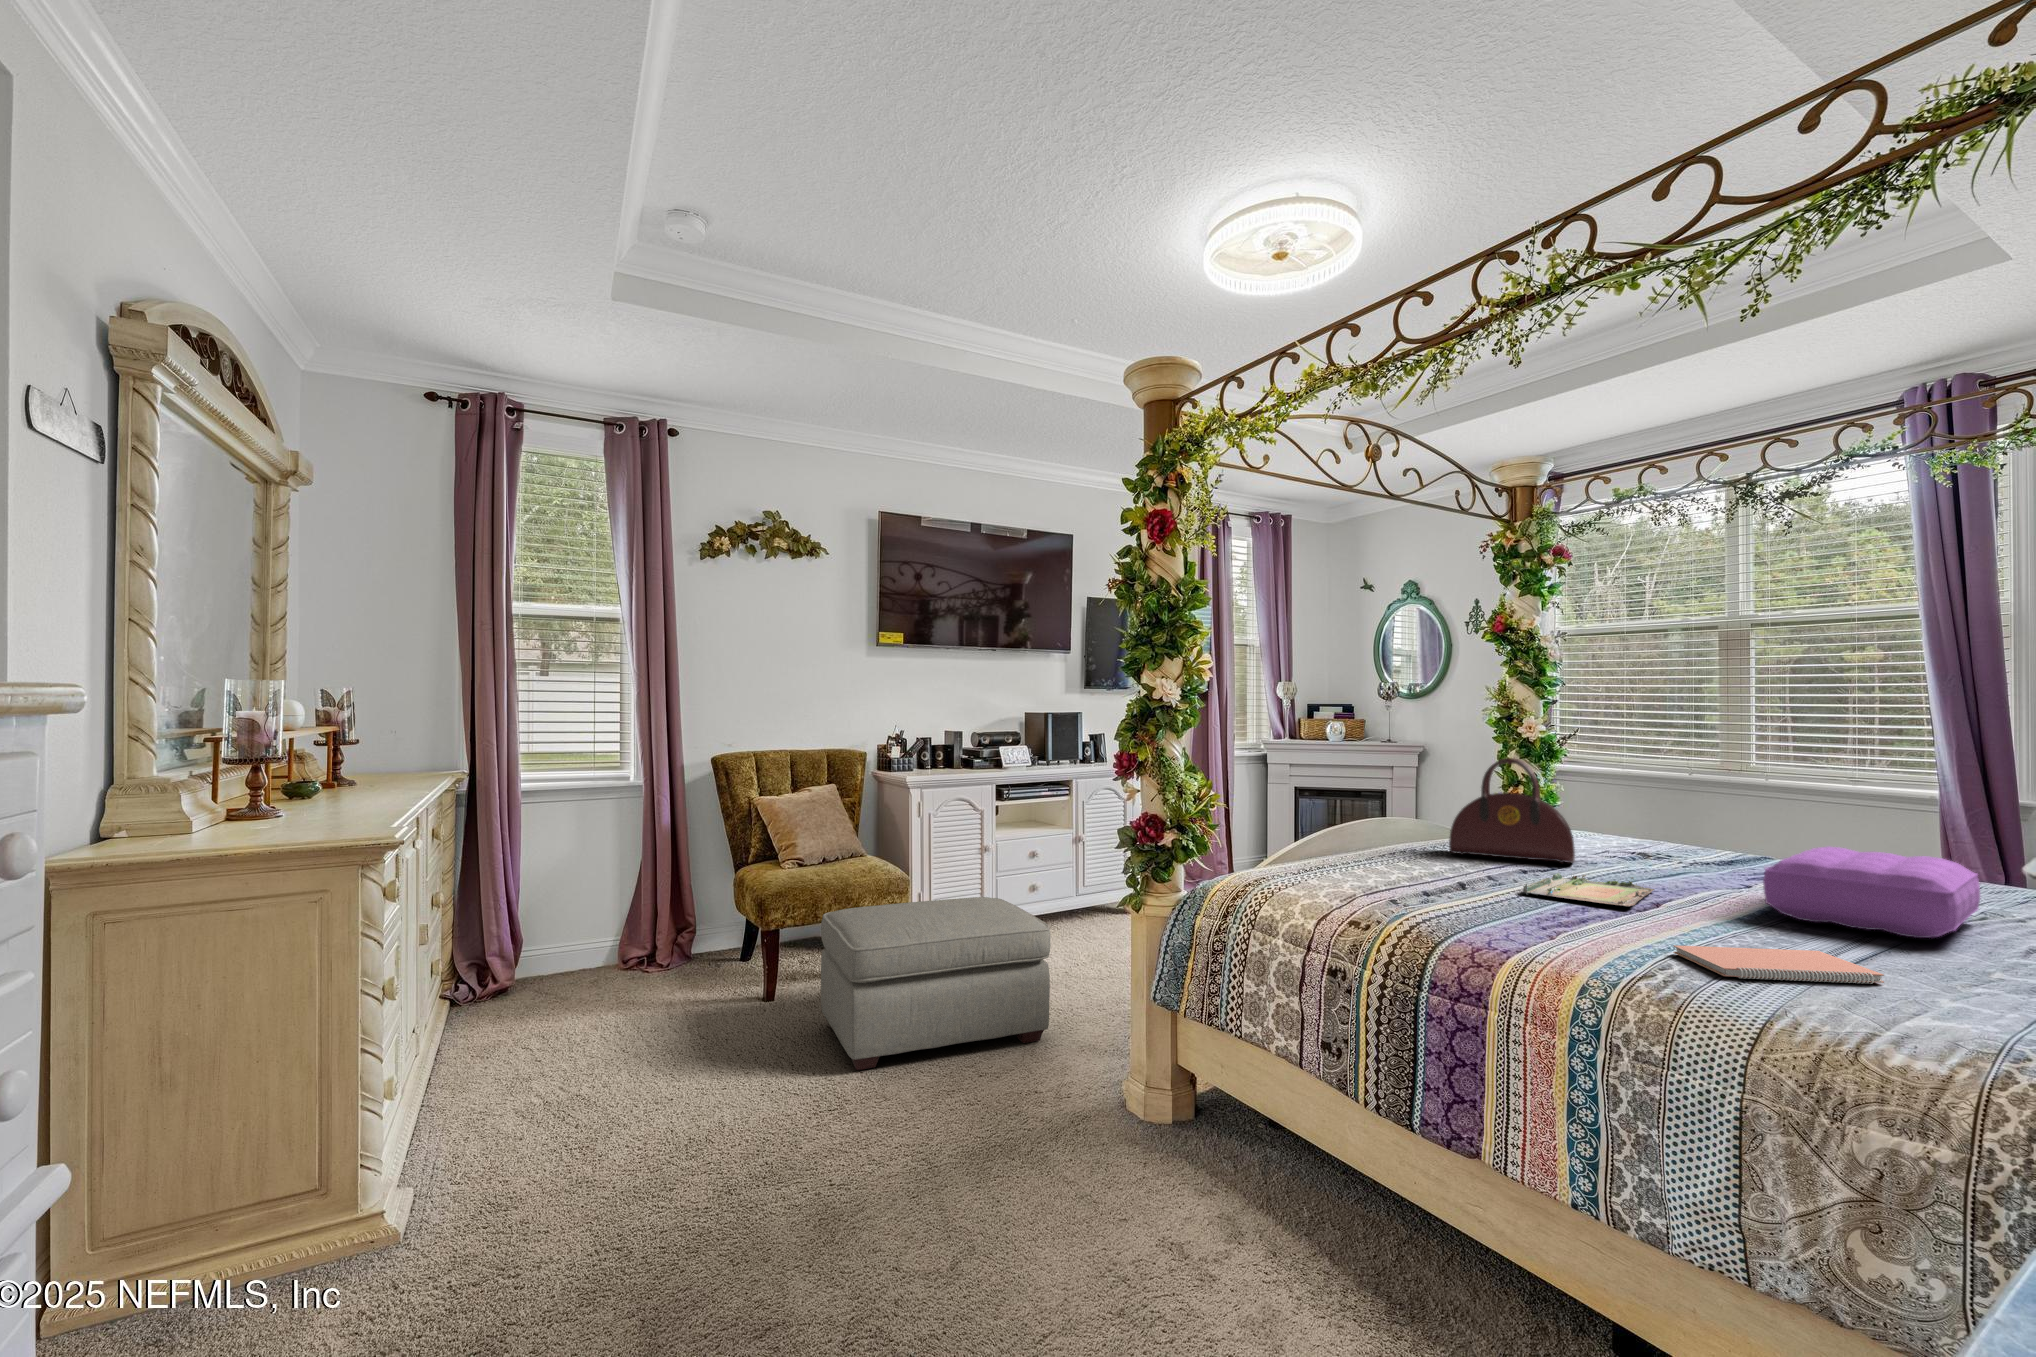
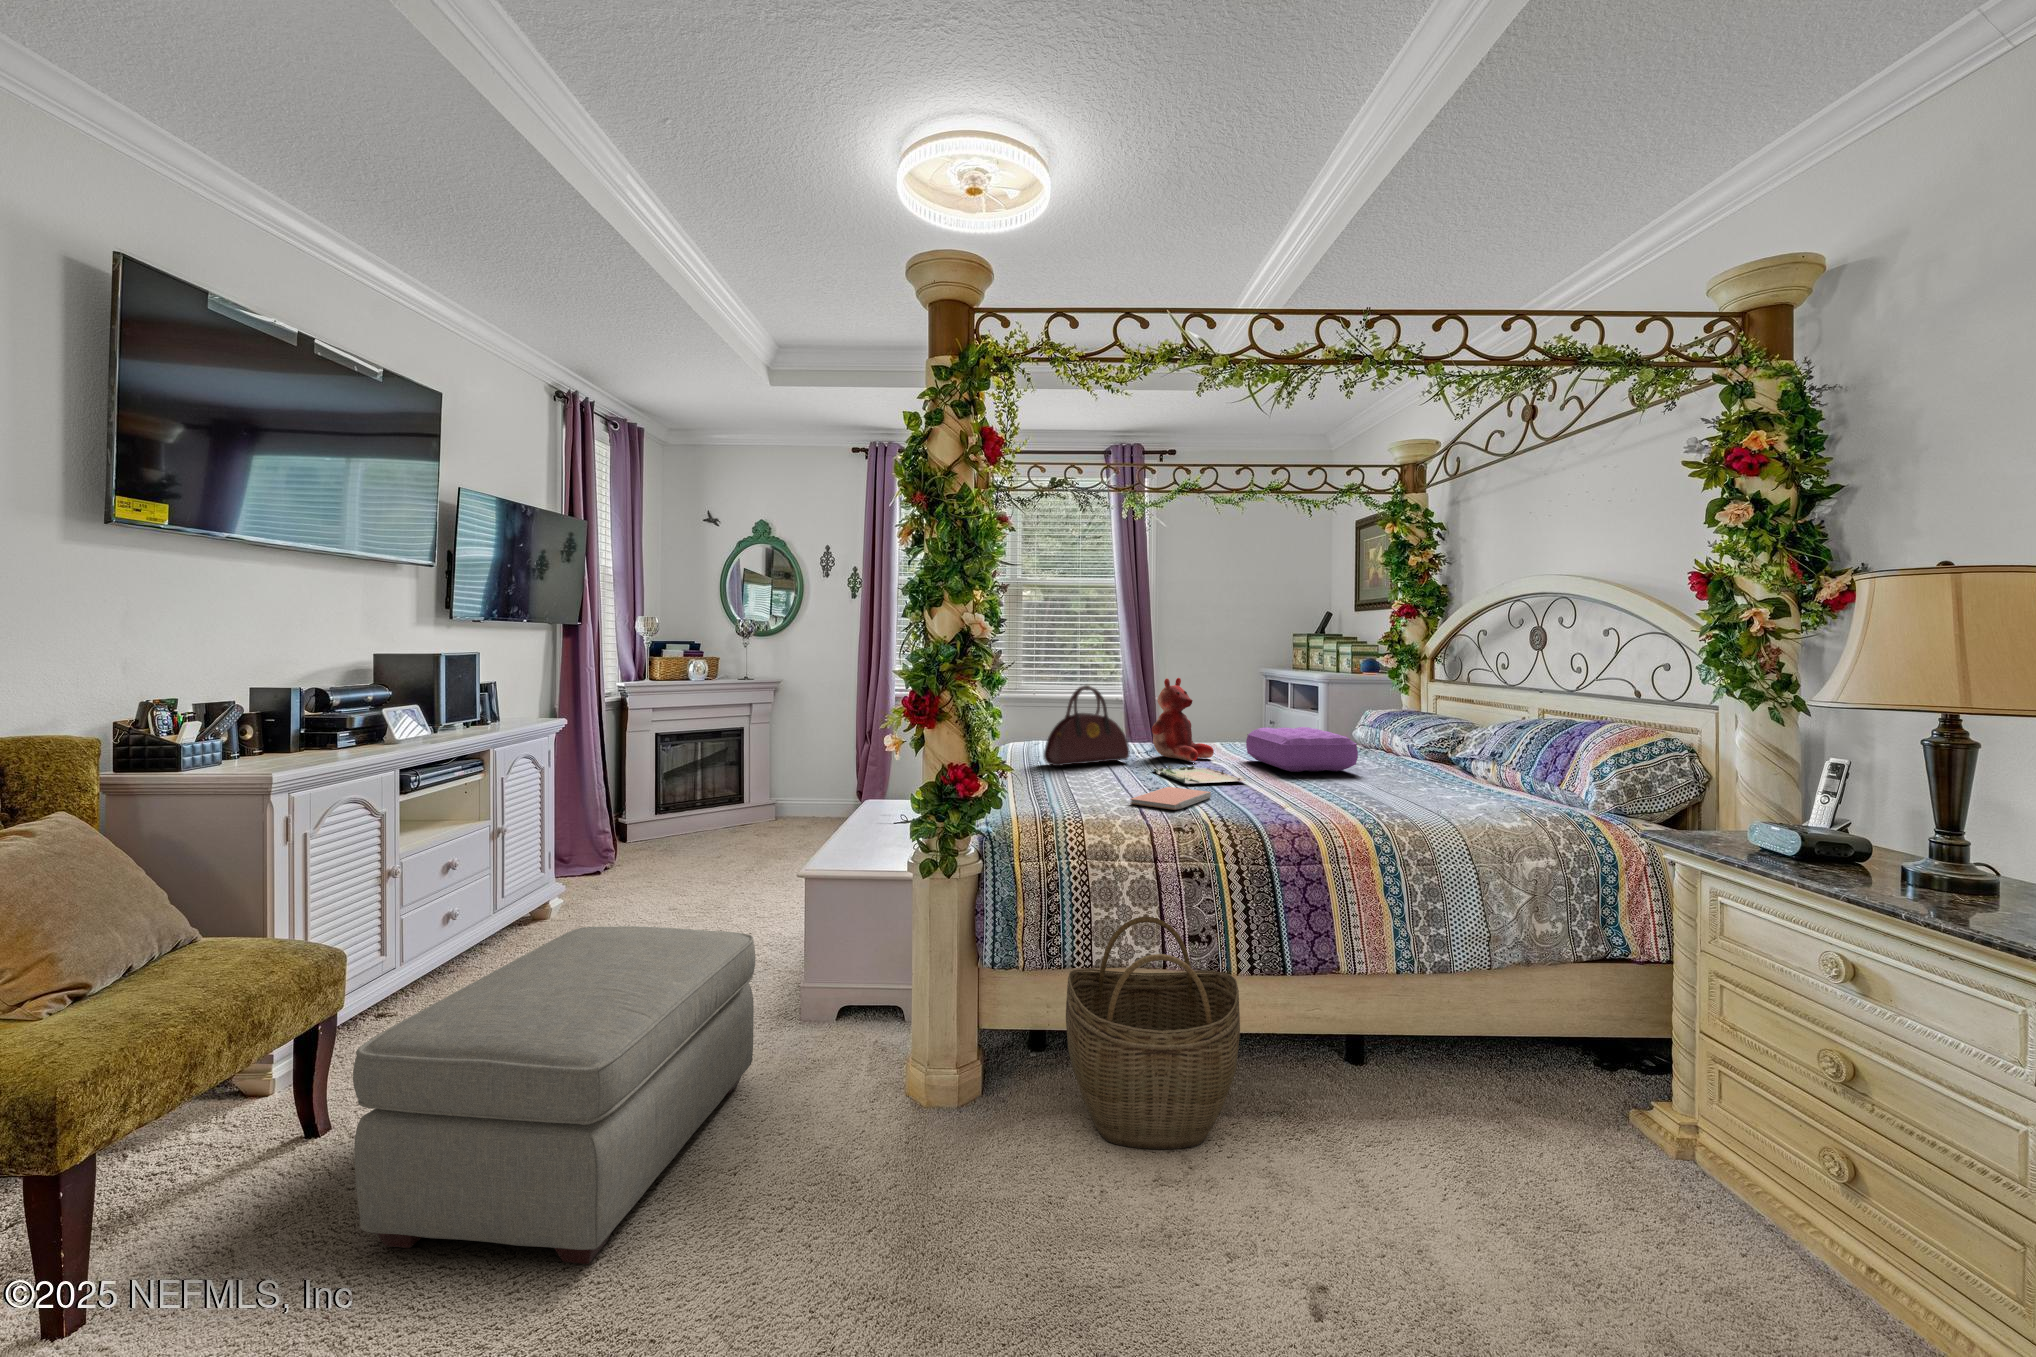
teddy bear: none [1627,756,1749,884] -> present [1152,678,1214,761]
notebook: present [1673,945,1884,984] -> present [1130,787,1211,810]
woven basket: none [1133,998,1315,1252] -> present [1066,917,1240,1149]

